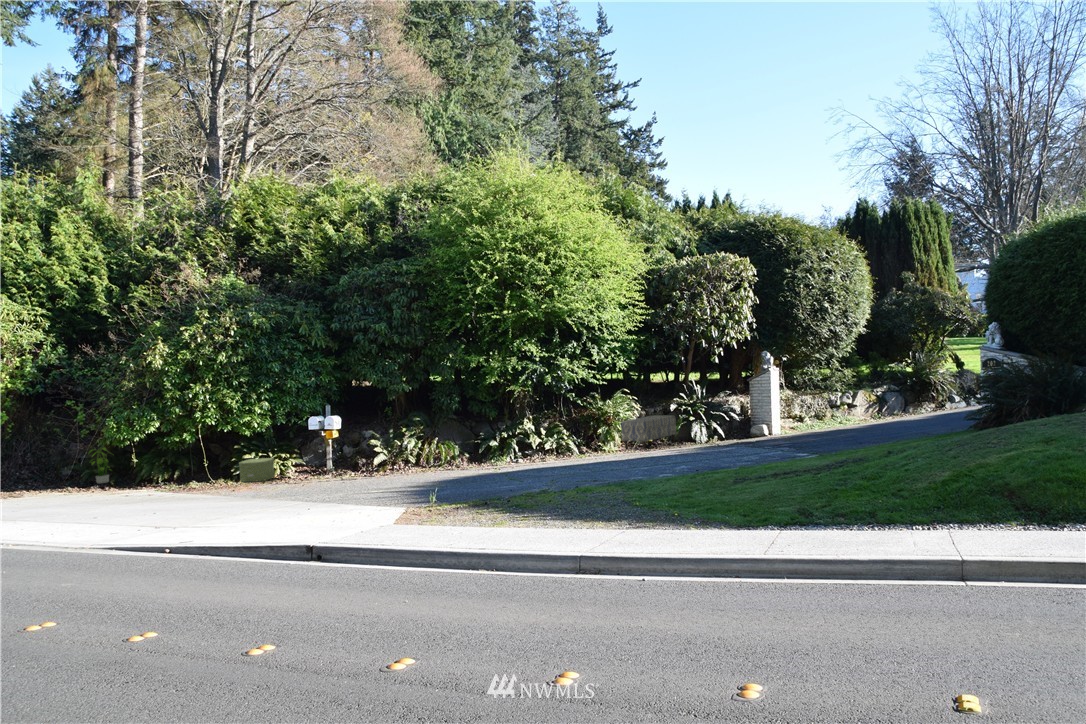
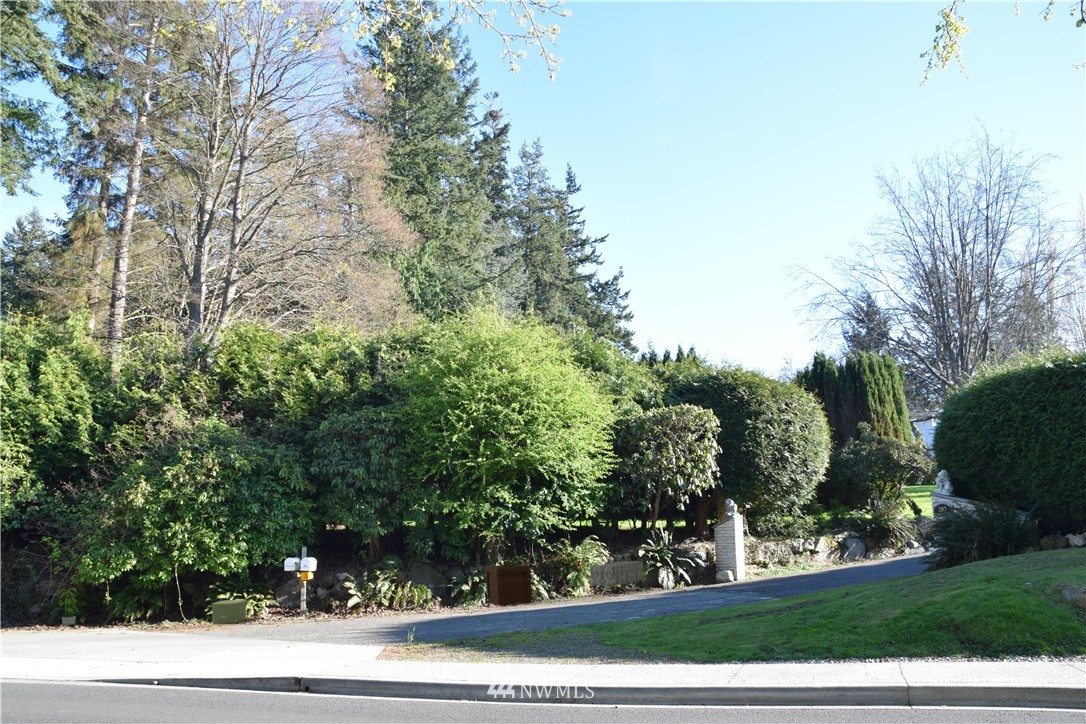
wooden crate: none [513,420,562,462] -> present [485,564,532,606]

